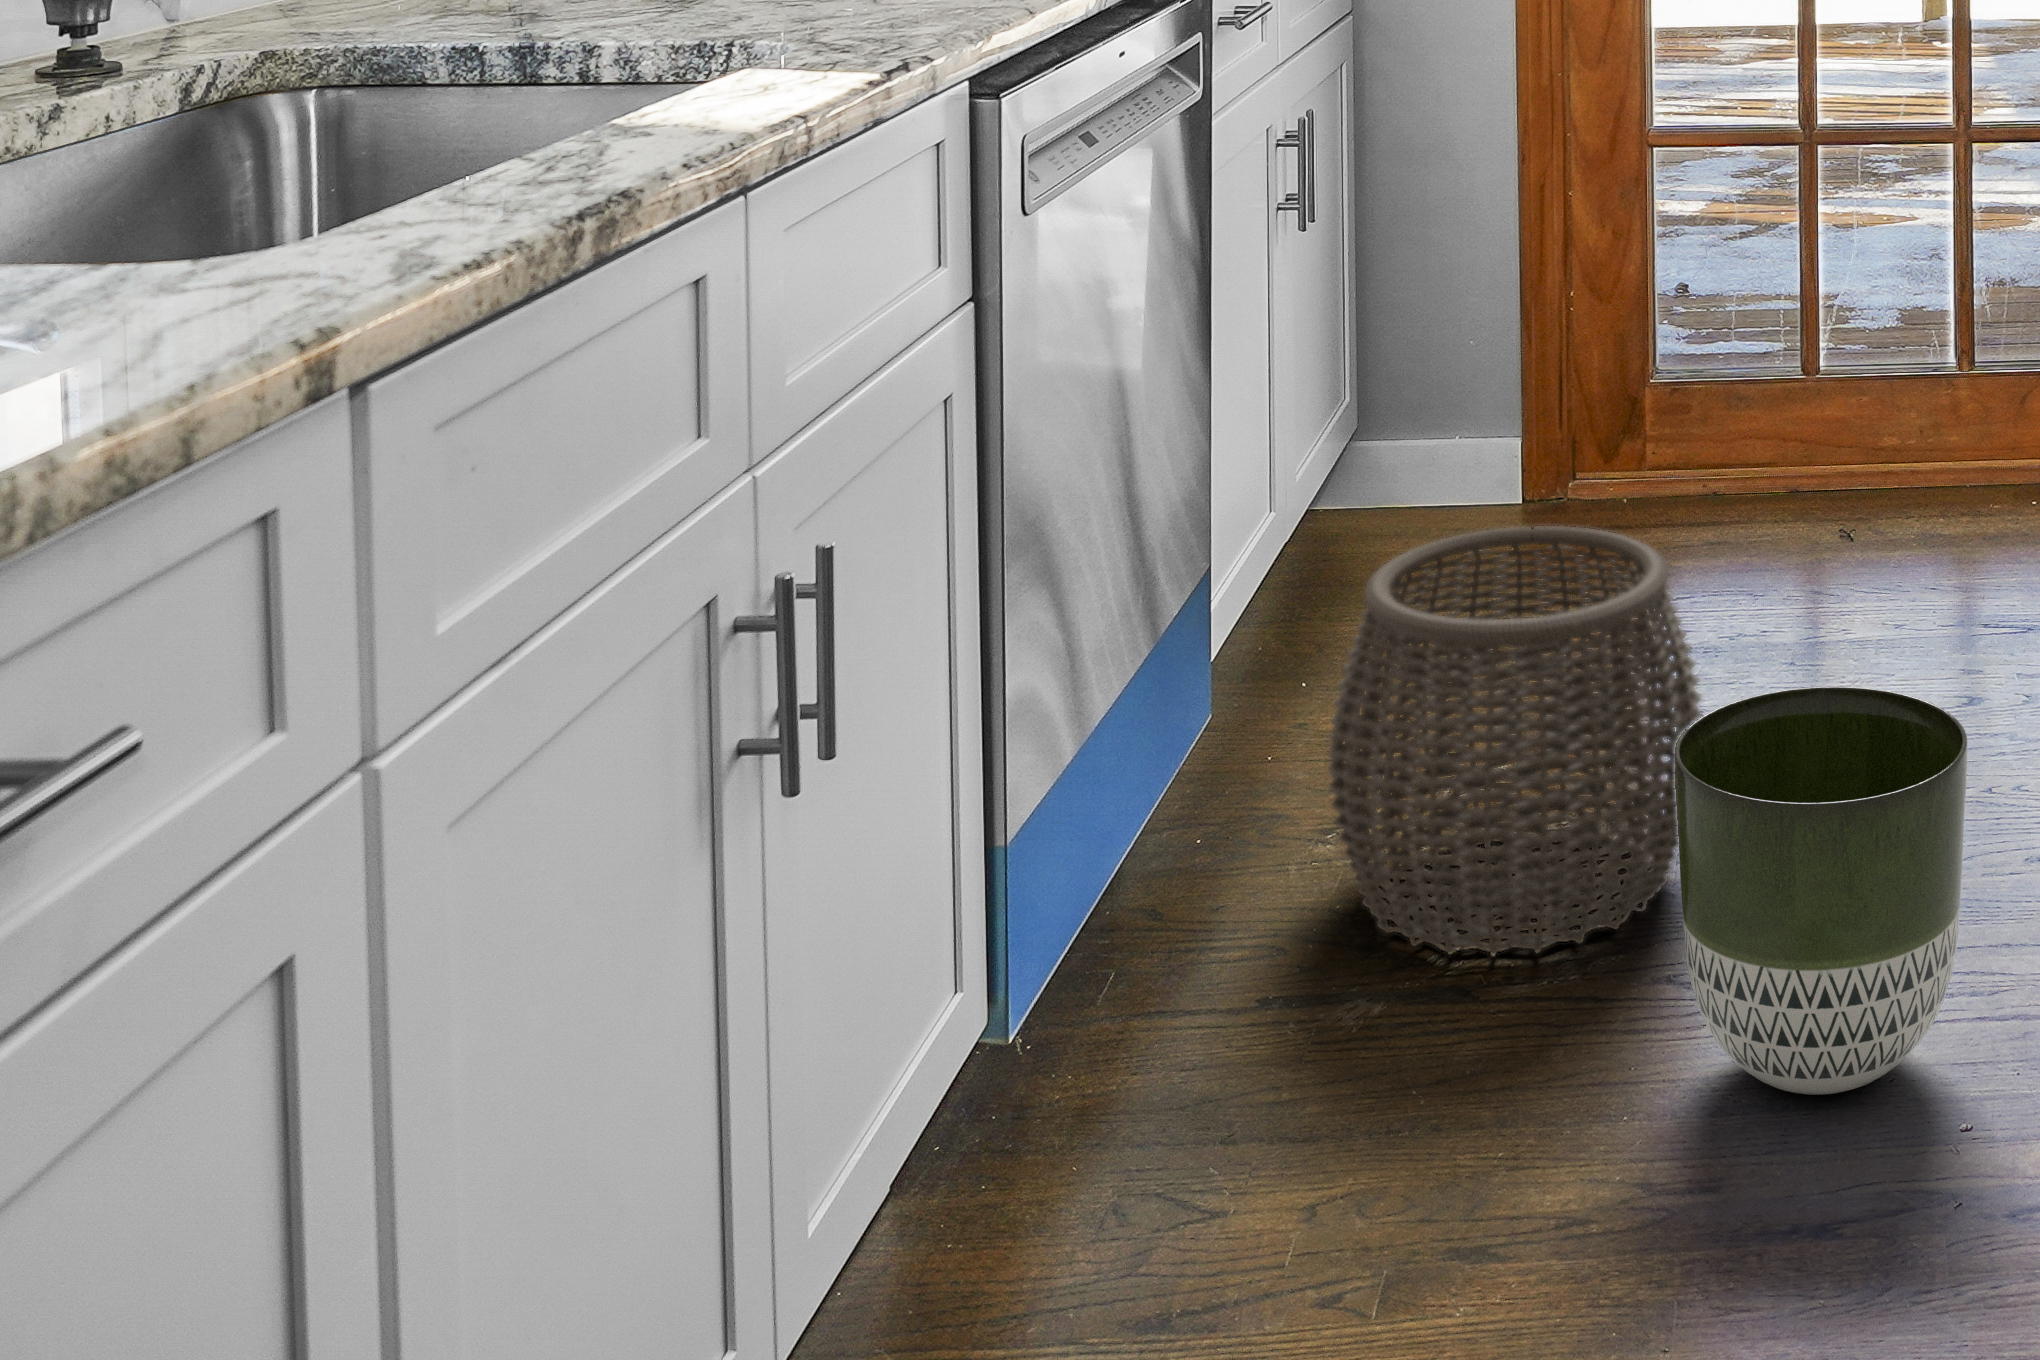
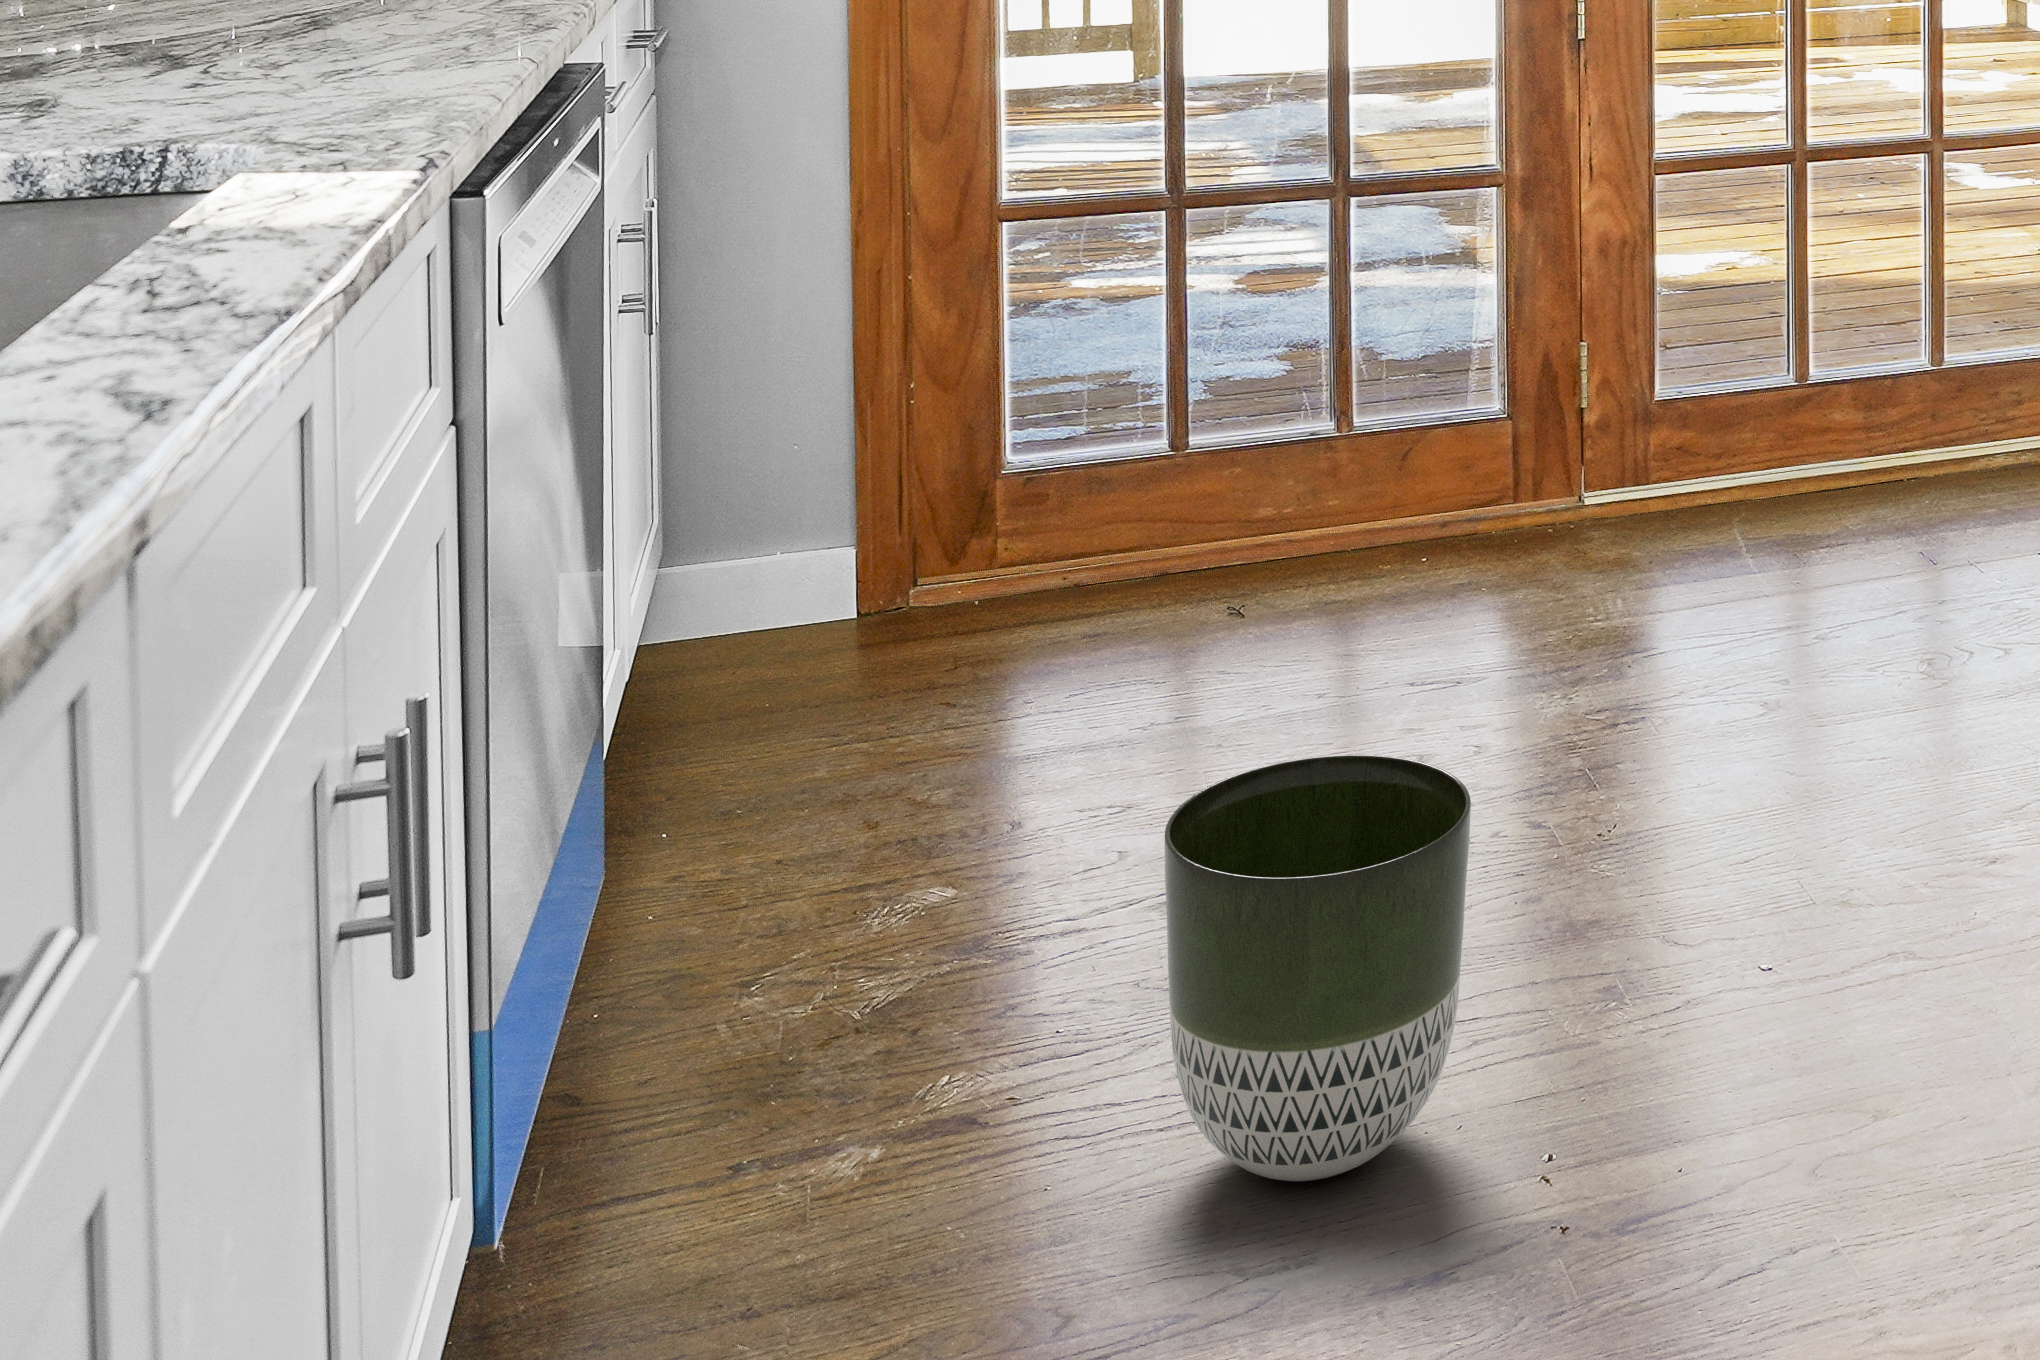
woven basket: present [1329,526,1702,956] -> none [727,623,1145,1096]

